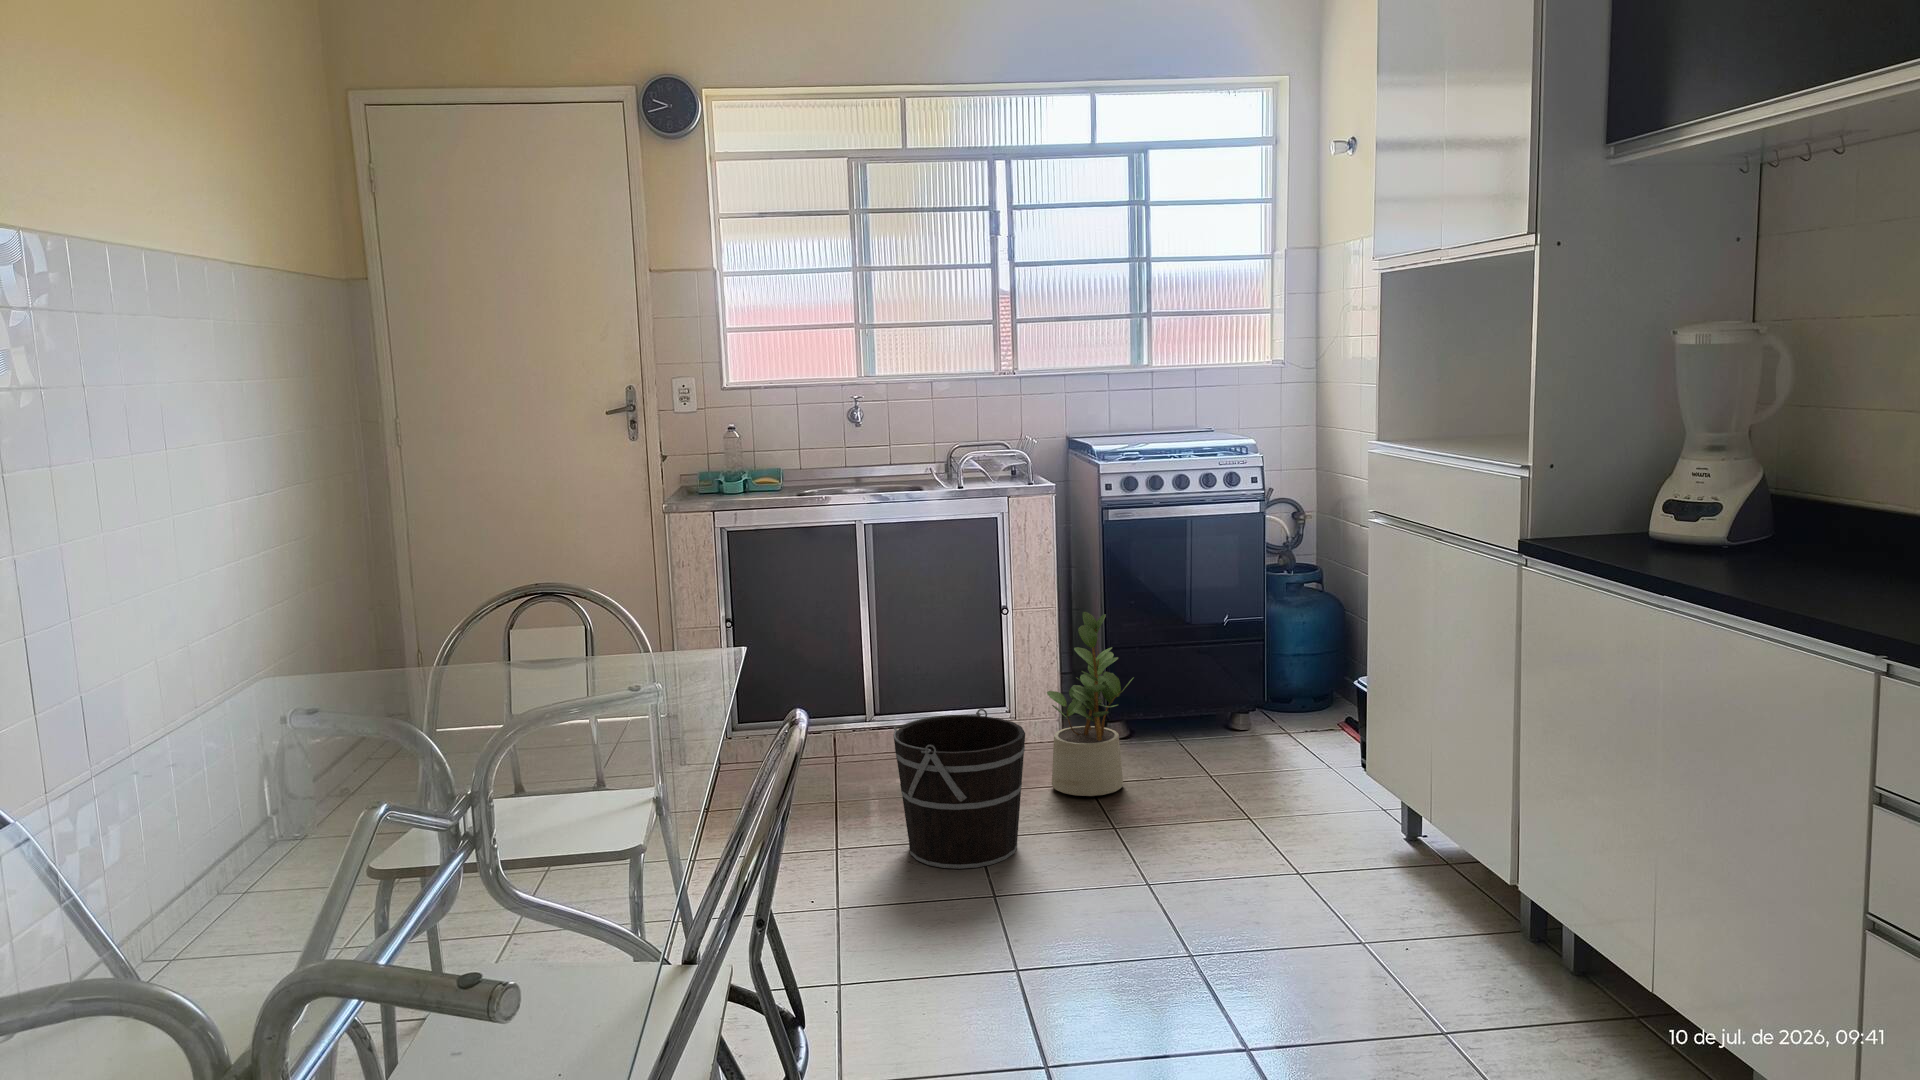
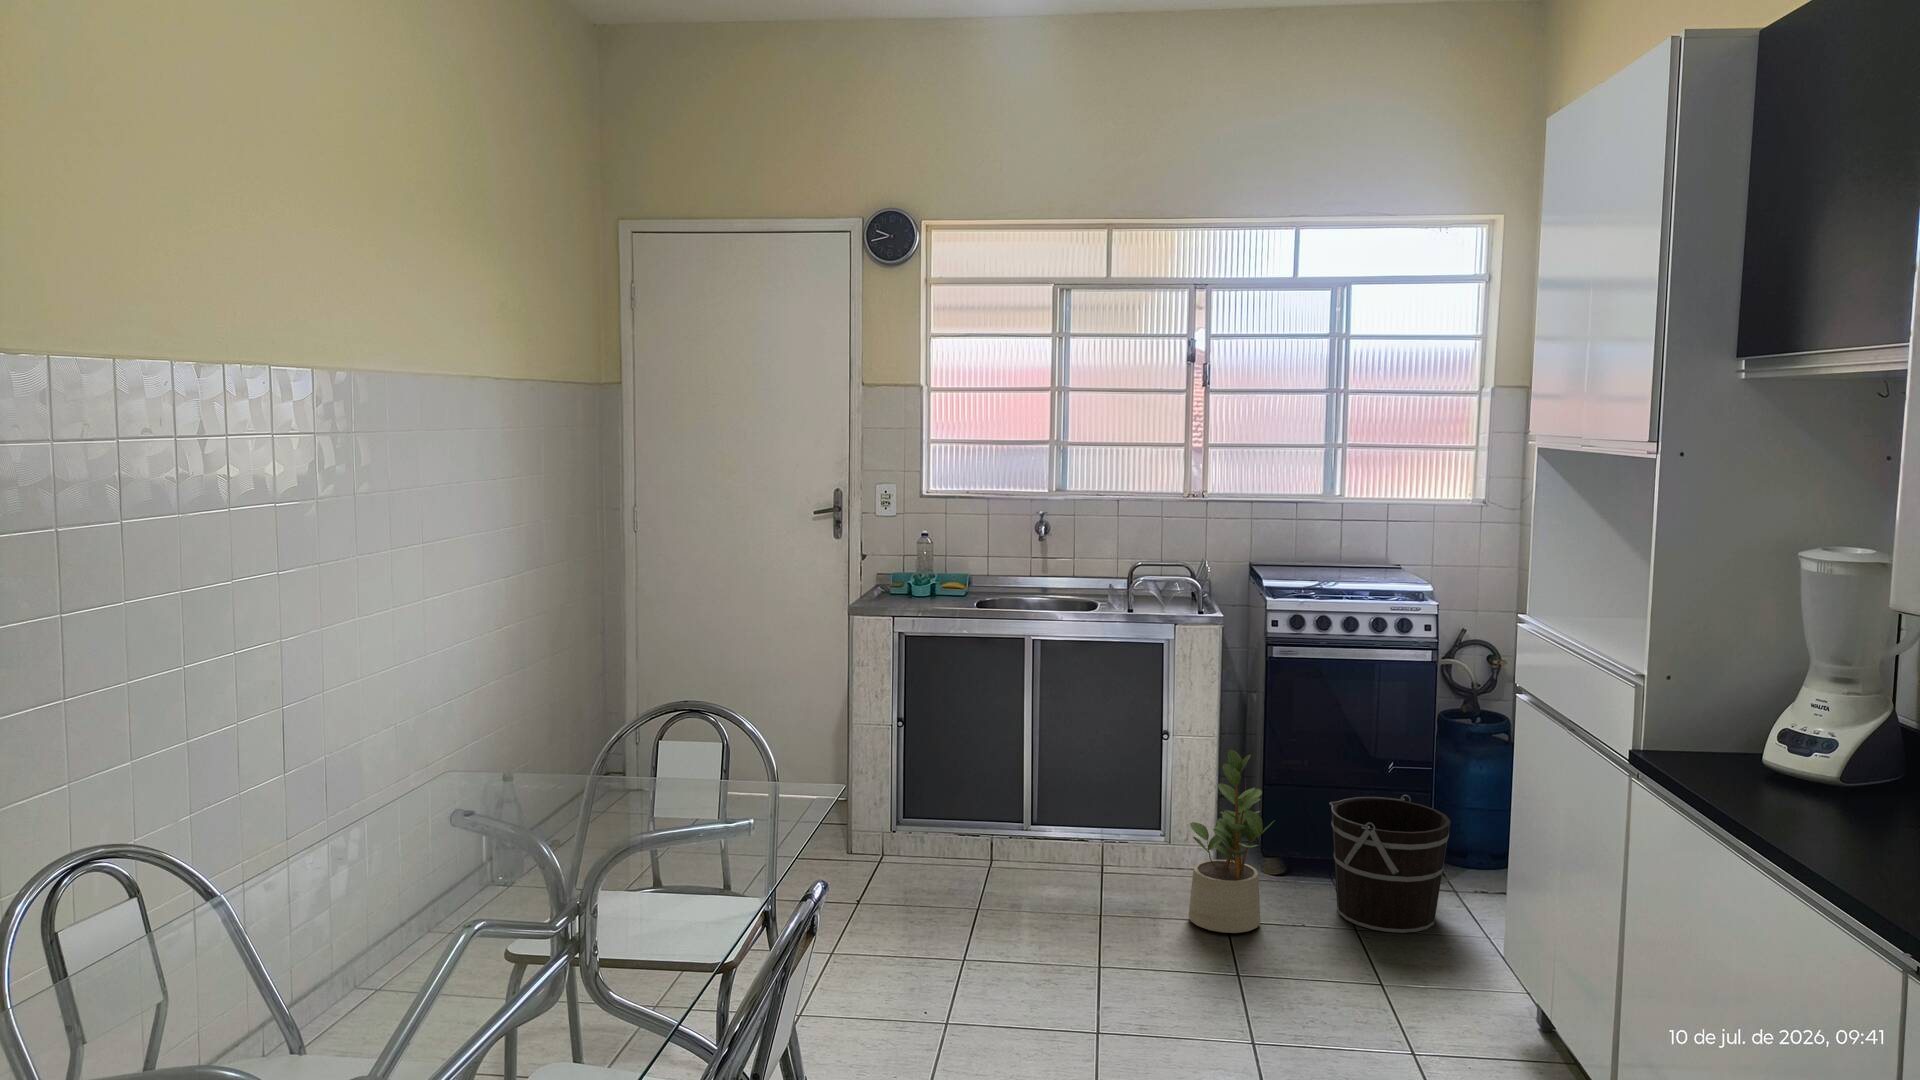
bucket: present [893,709,1025,869] -> present [1329,795,1451,933]

